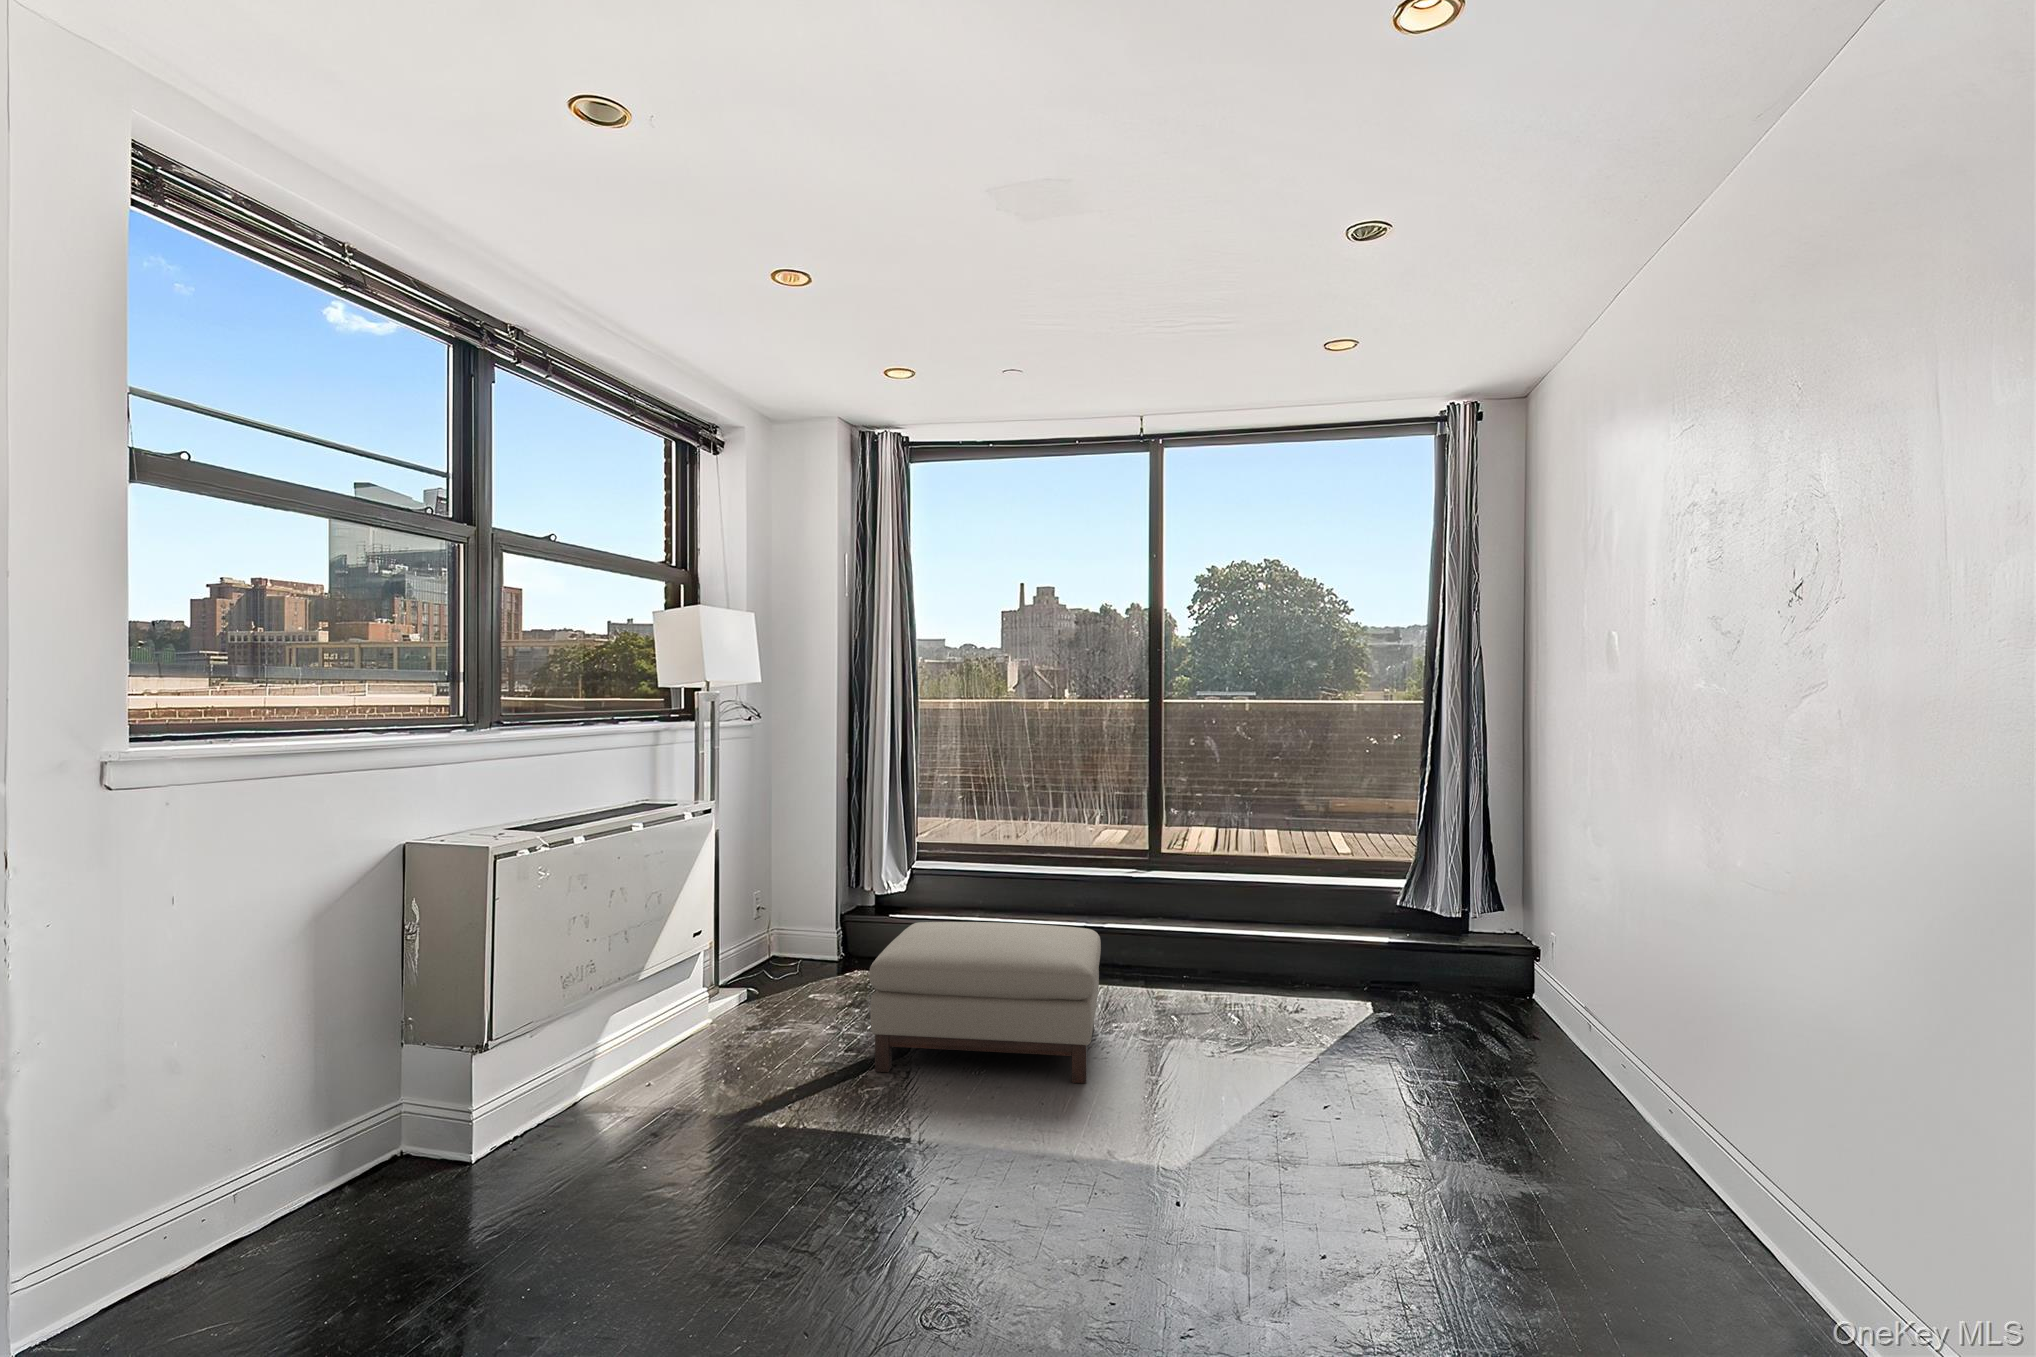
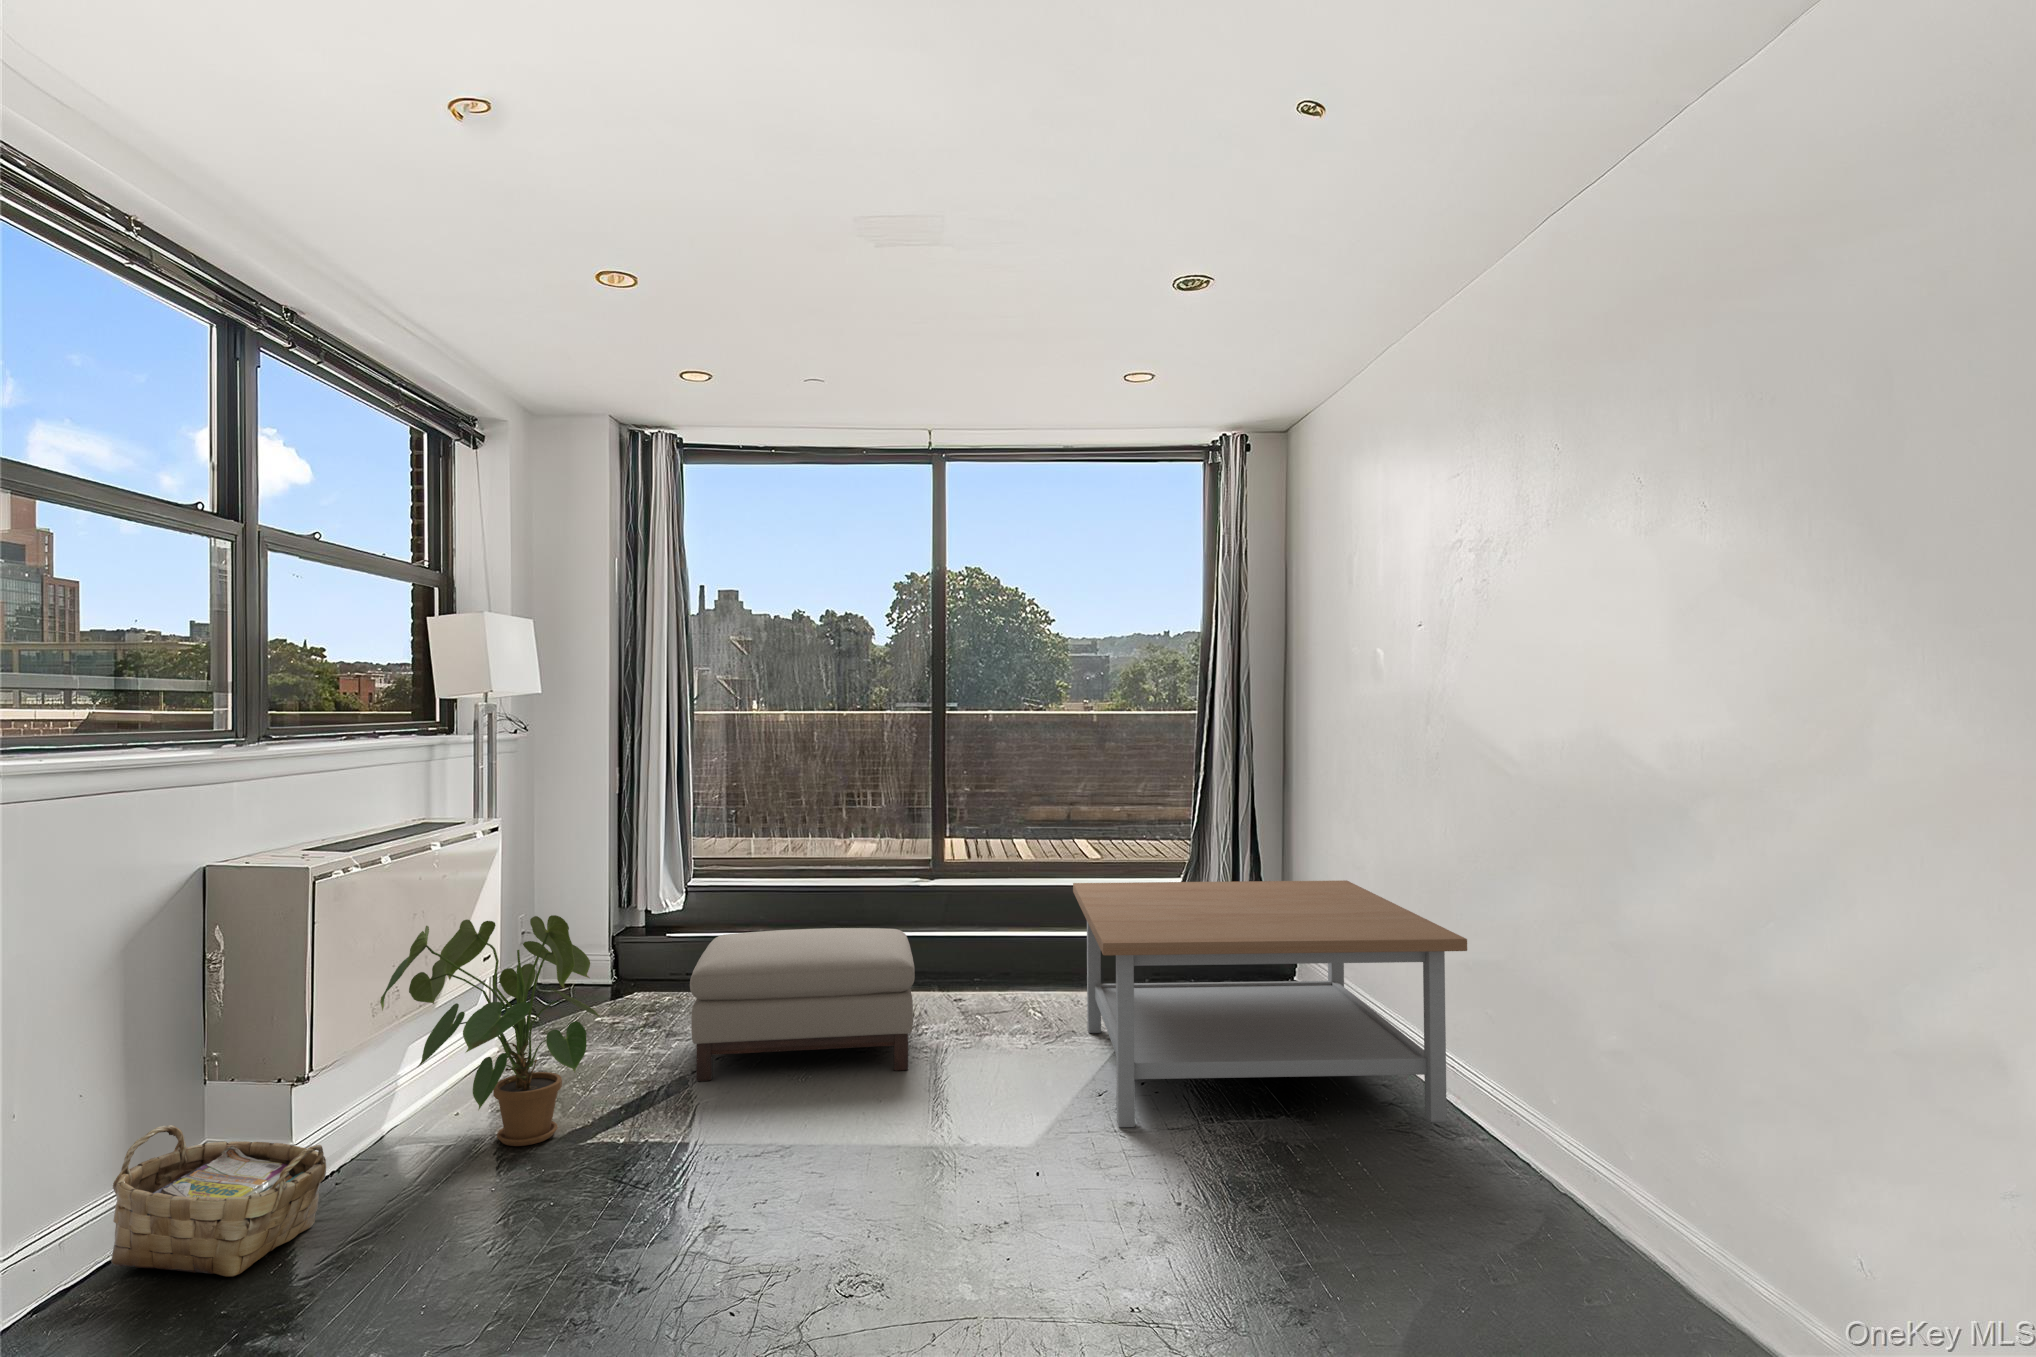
coffee table: none [1279,893,1783,1245] -> present [1073,880,1467,1127]
house plant: none [571,897,776,1125] -> present [380,915,604,1146]
woven basket: none [304,1080,491,1237] -> present [111,1125,326,1276]

